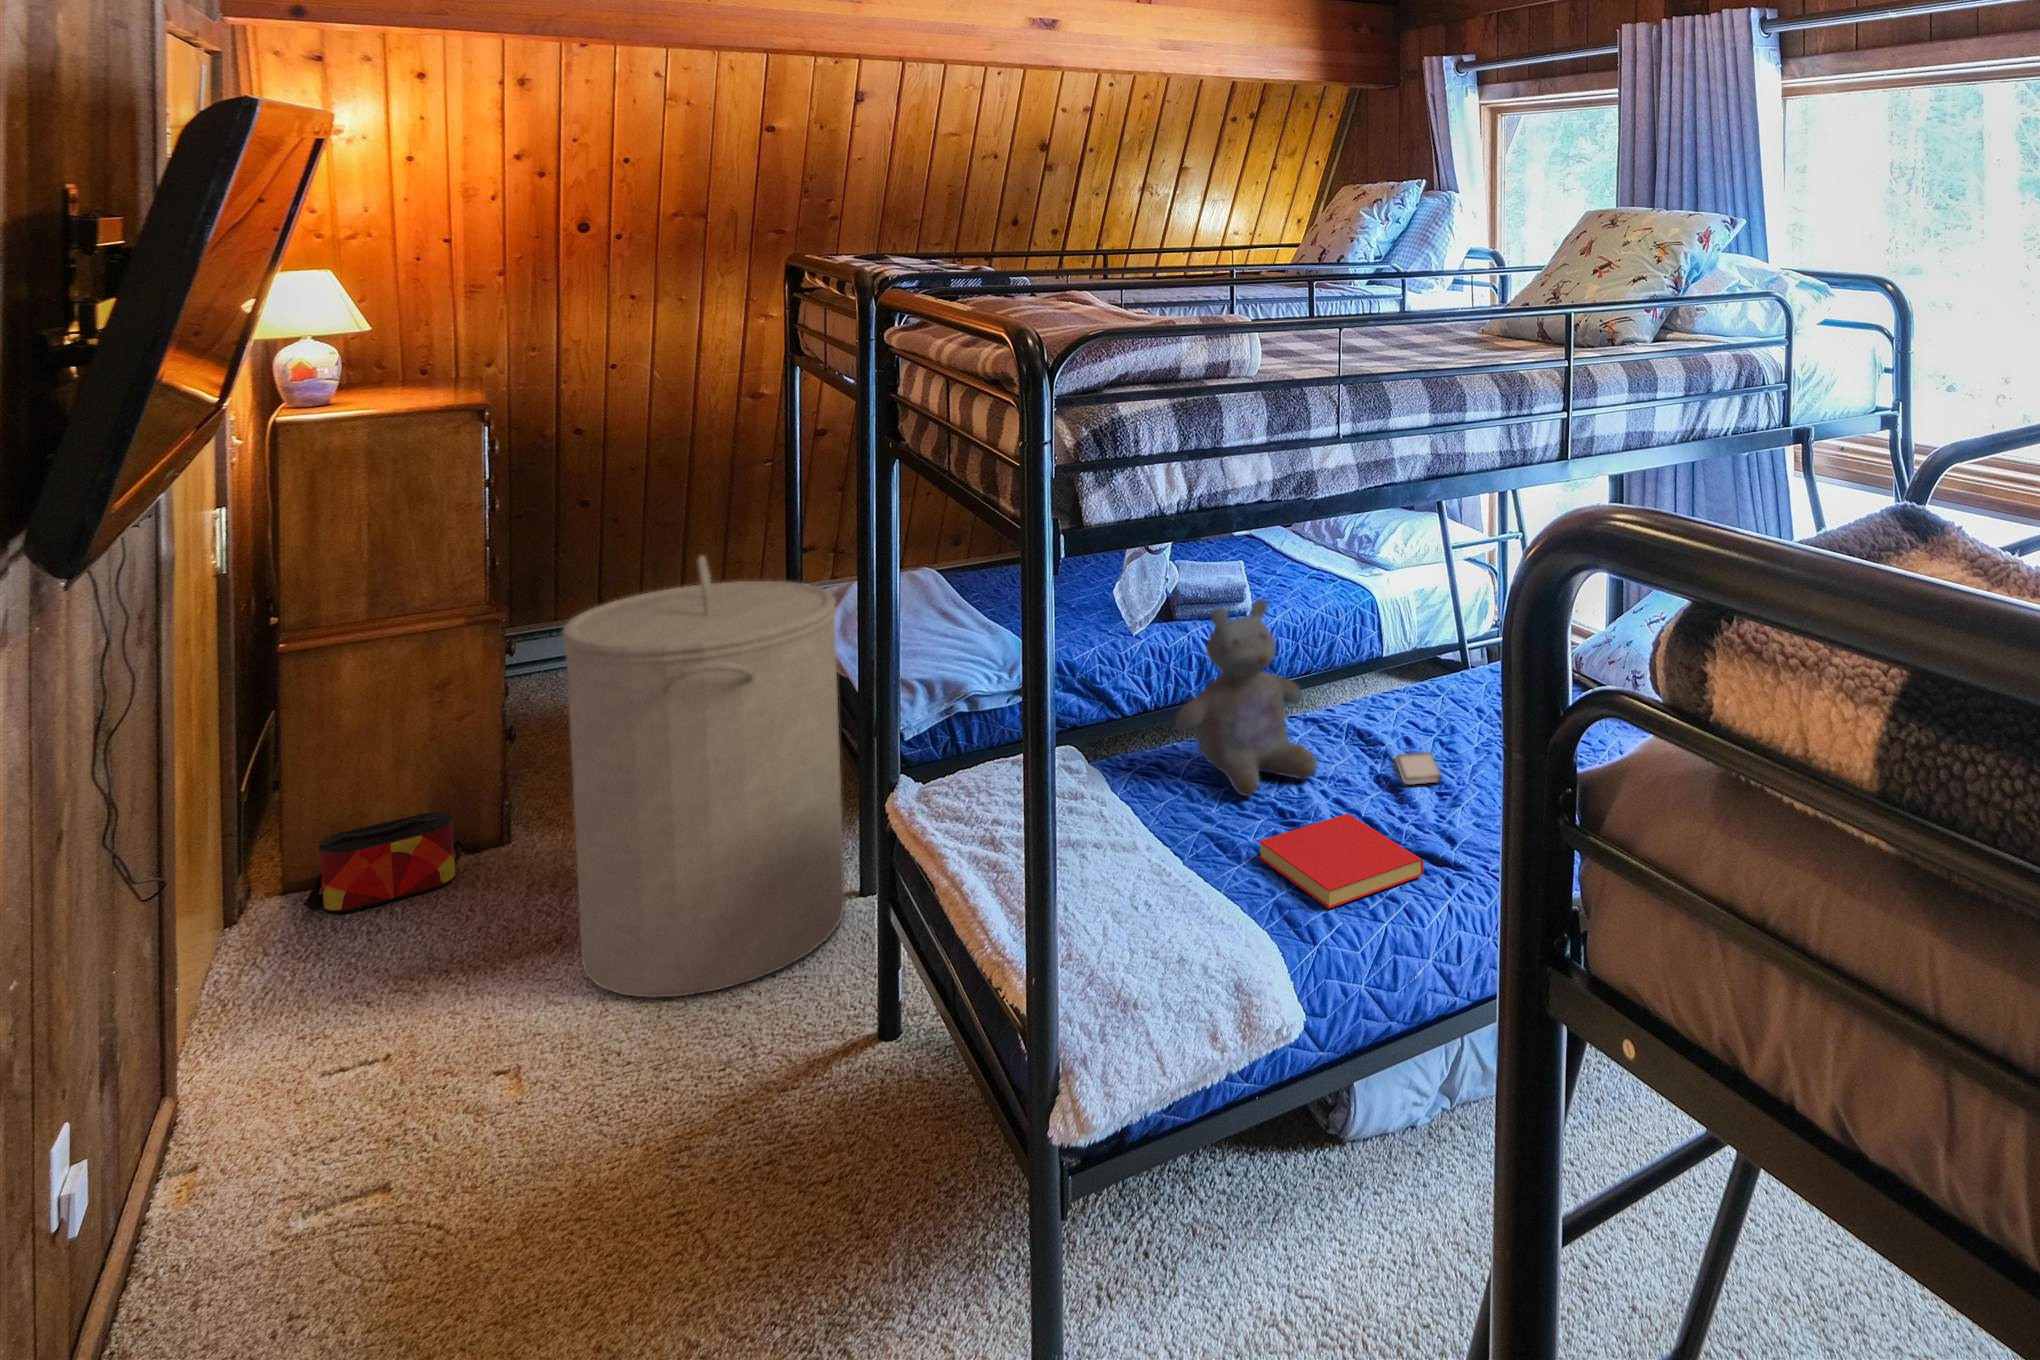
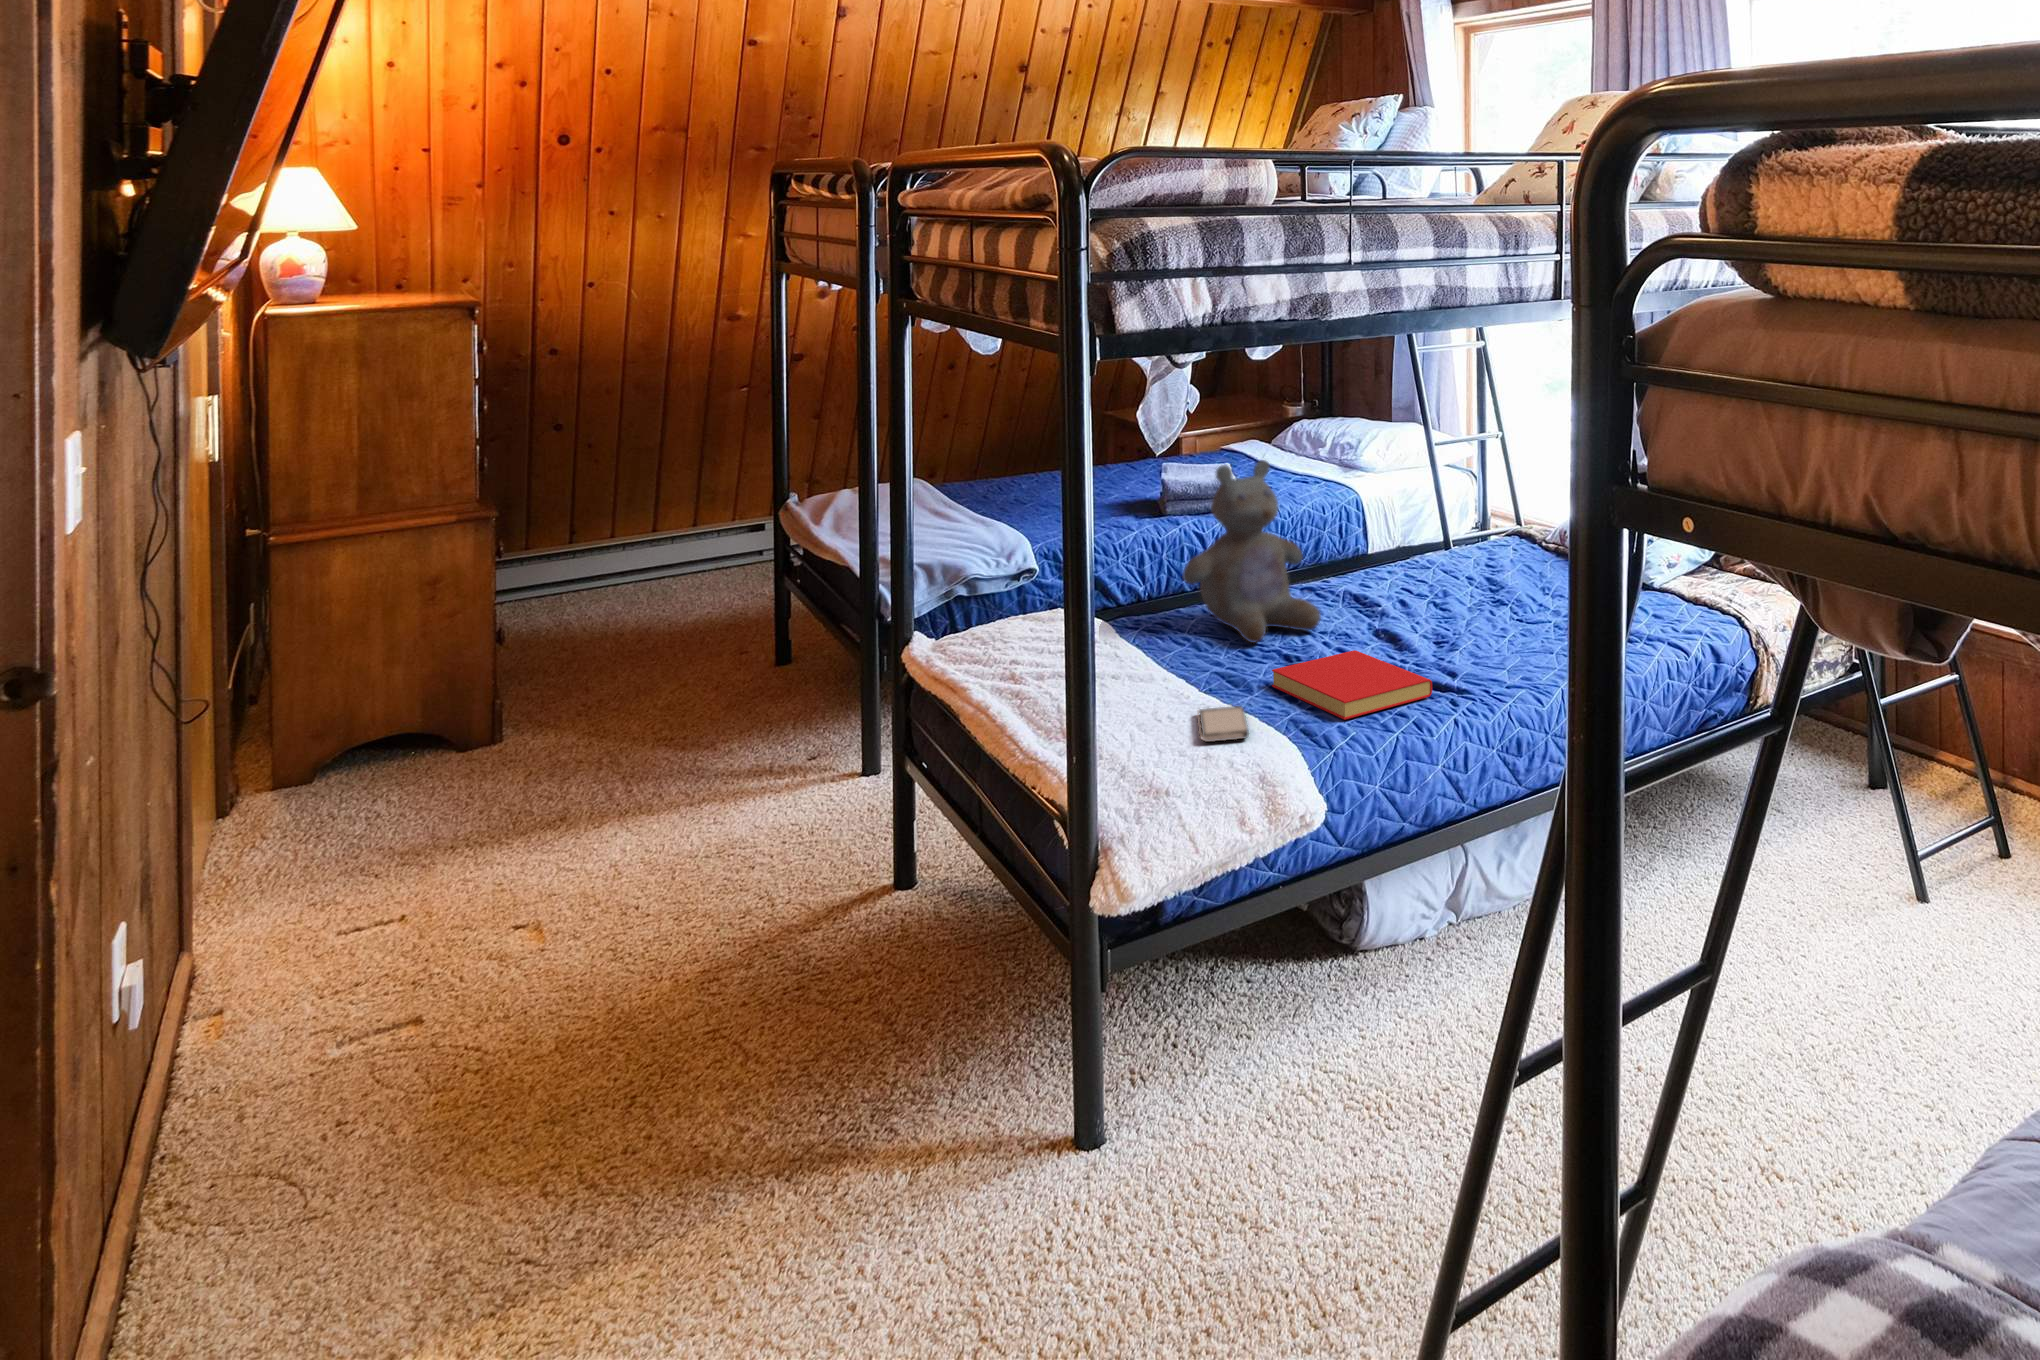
laundry hamper: present [562,556,845,998] -> none [568,433,846,861]
smartphone: present [1395,752,1442,785] -> present [1198,706,1249,742]
bag: present [303,812,462,913] -> none [297,707,454,801]

